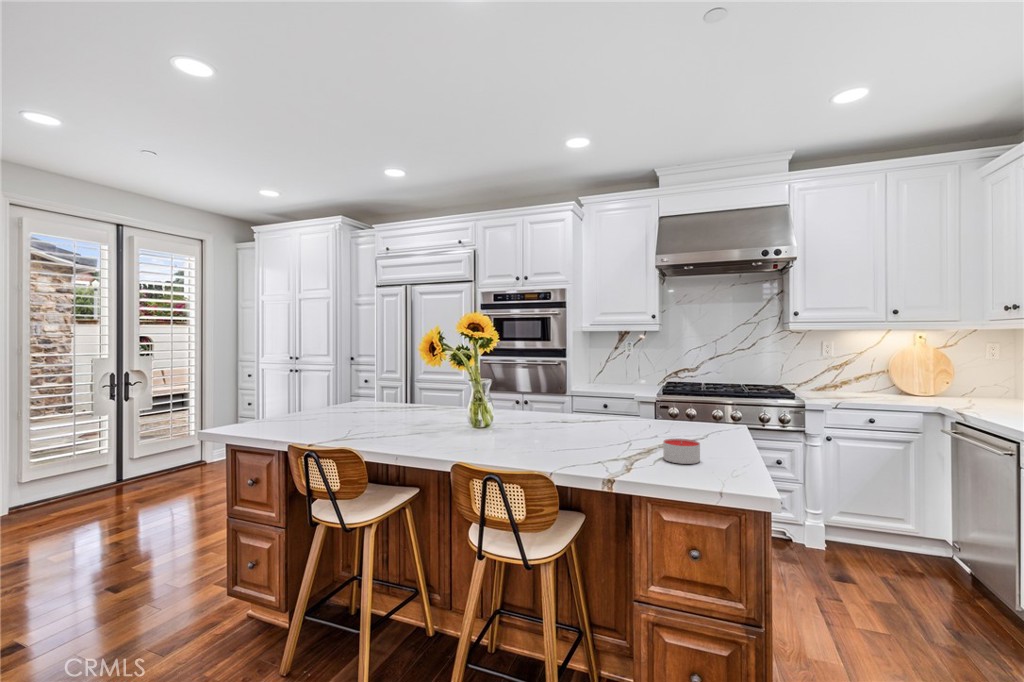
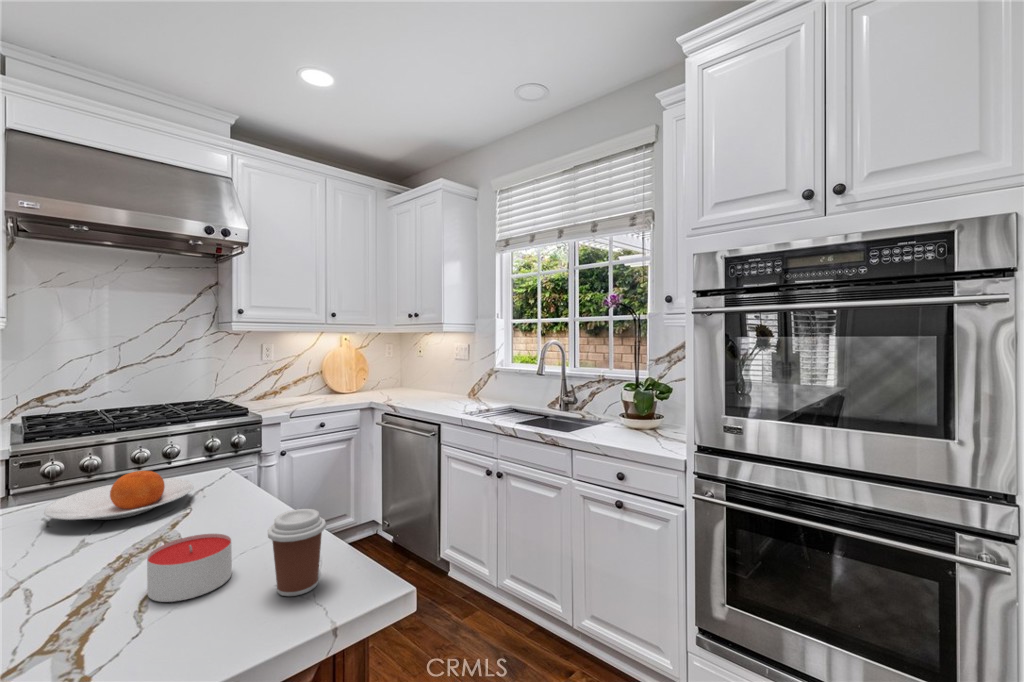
plate: none [647,411,713,433] -> present [44,471,194,520]
coffee cup: none [706,434,738,478] -> present [268,509,326,596]

